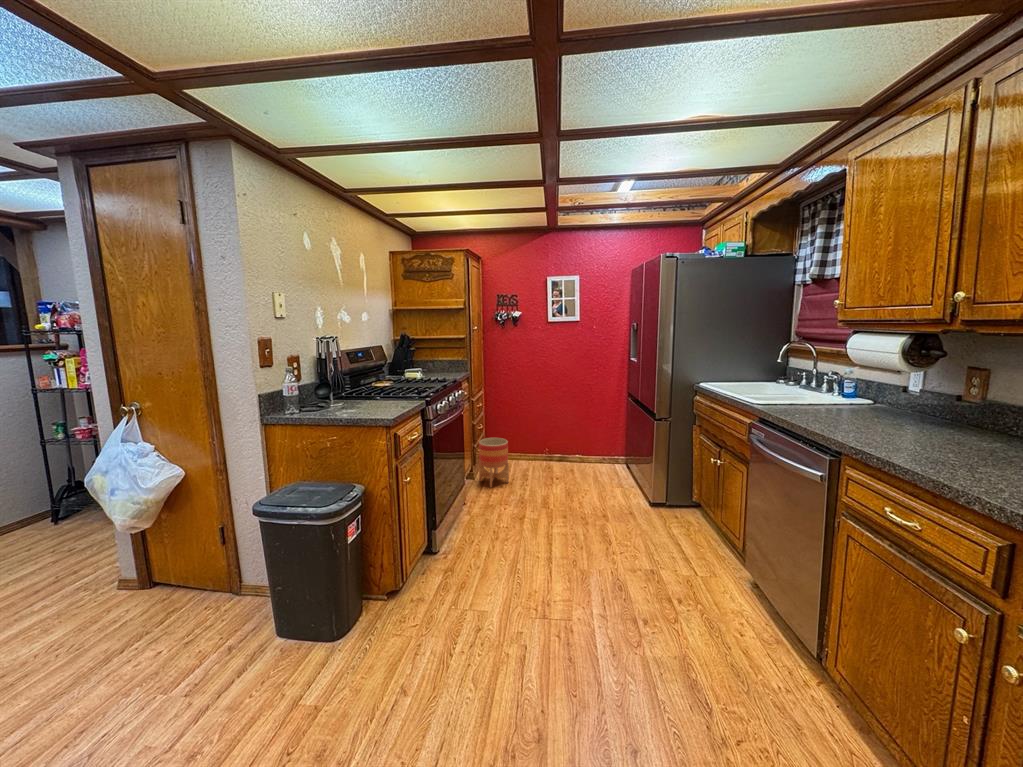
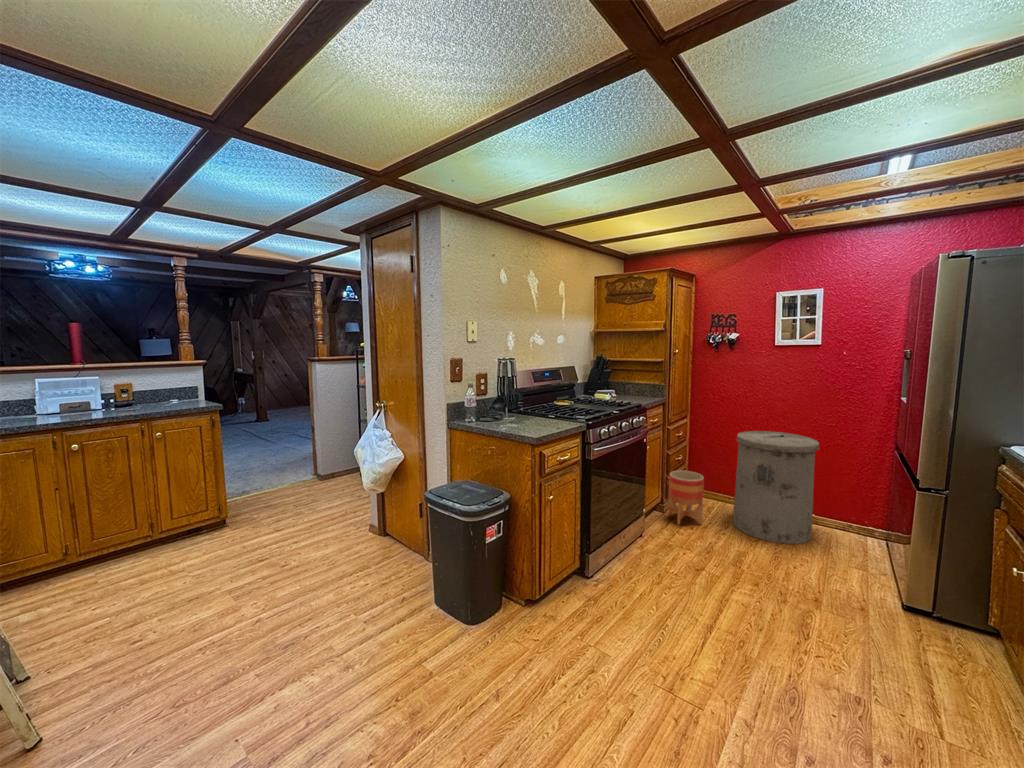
trash can: none [529,394,587,484] -> present [733,431,819,544]

